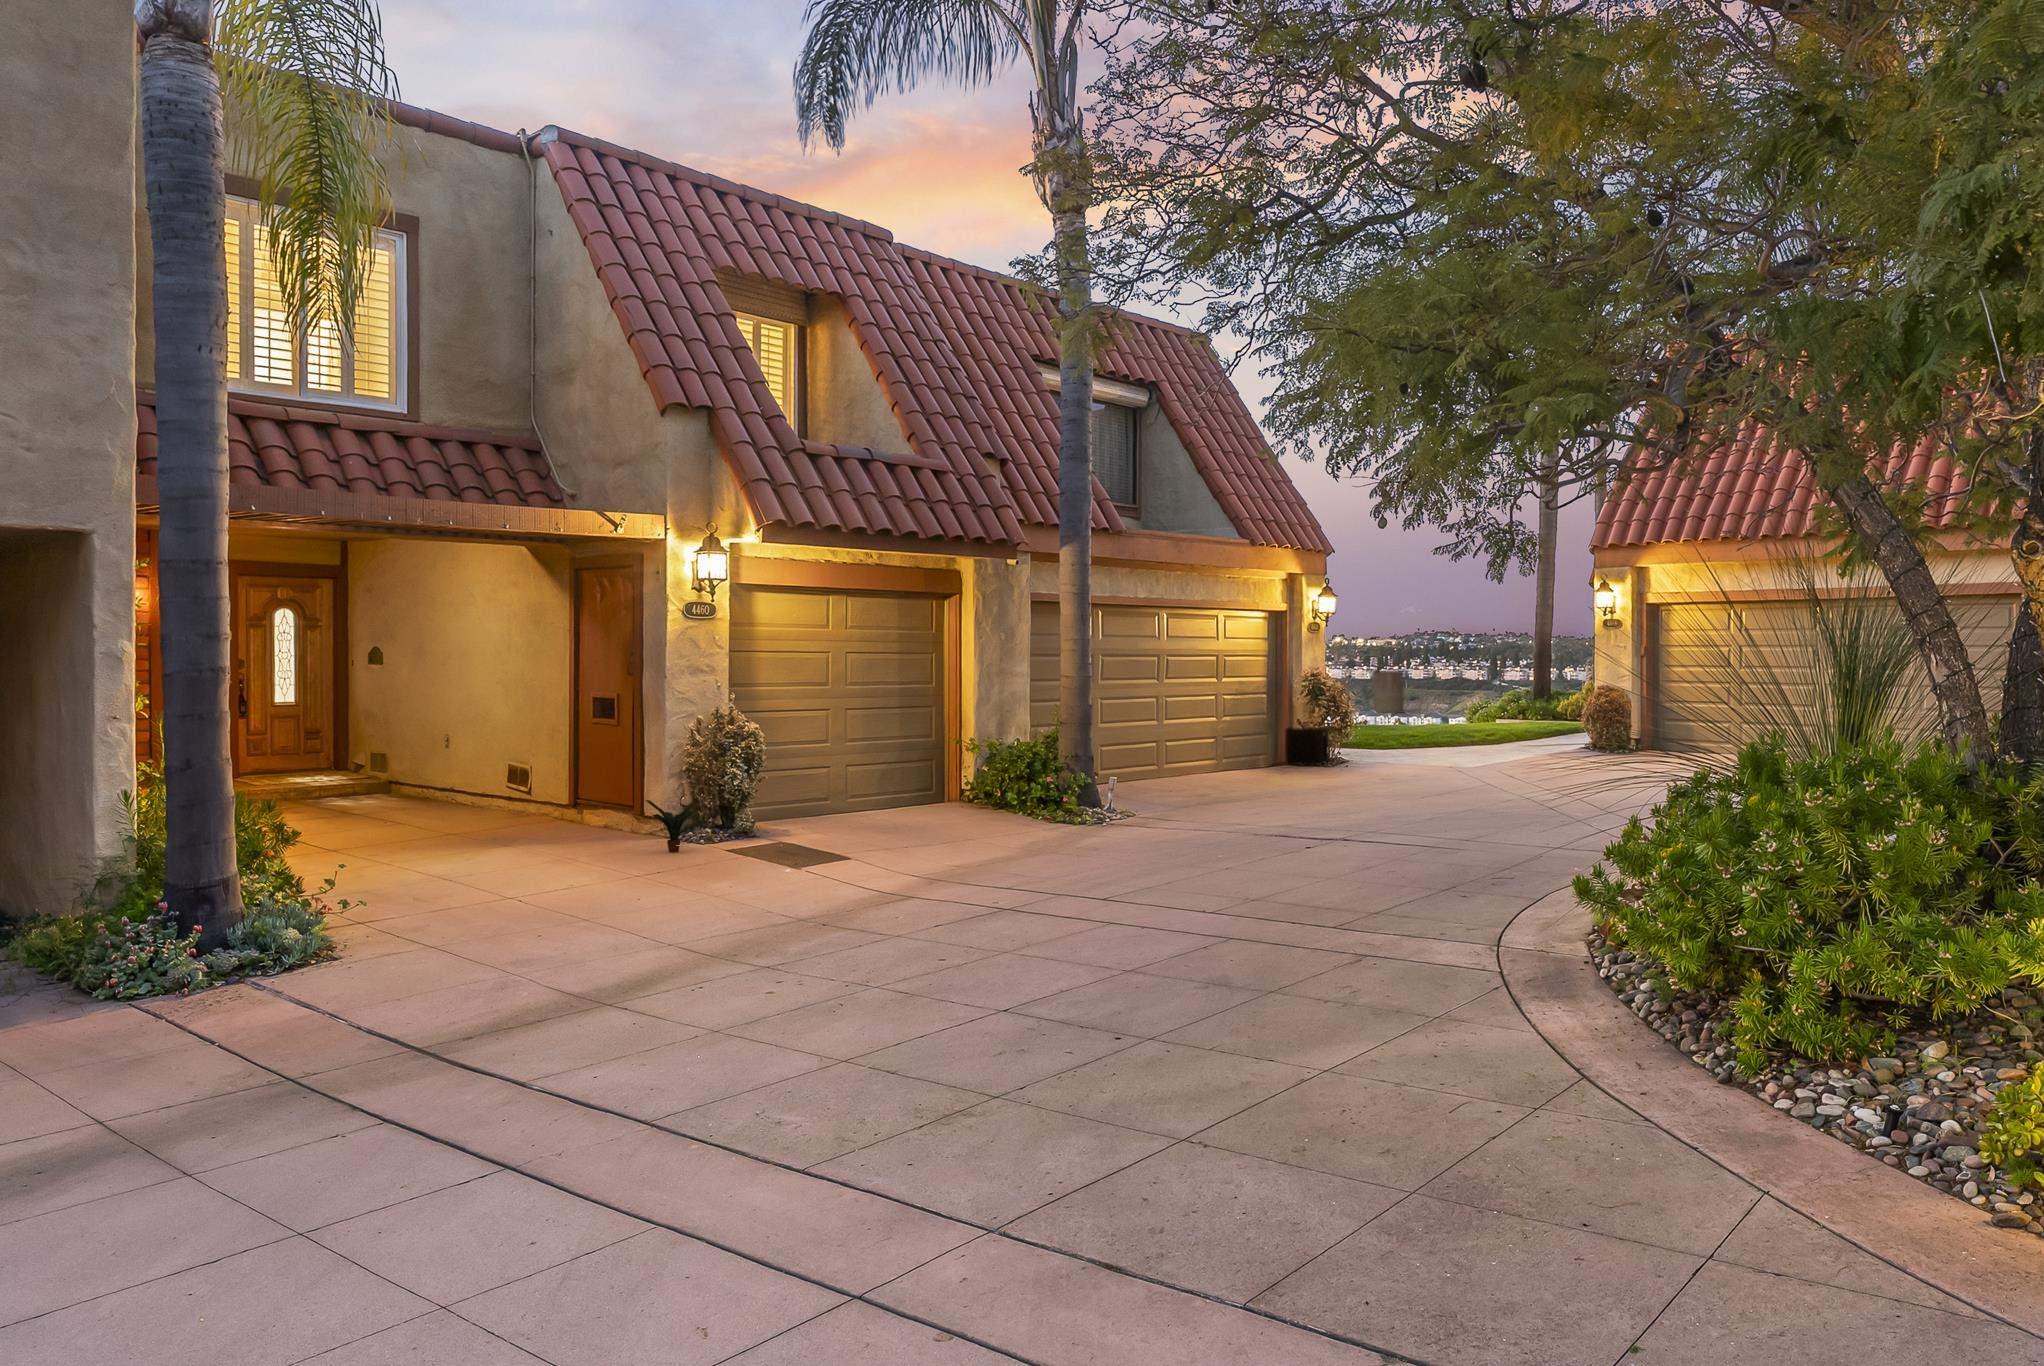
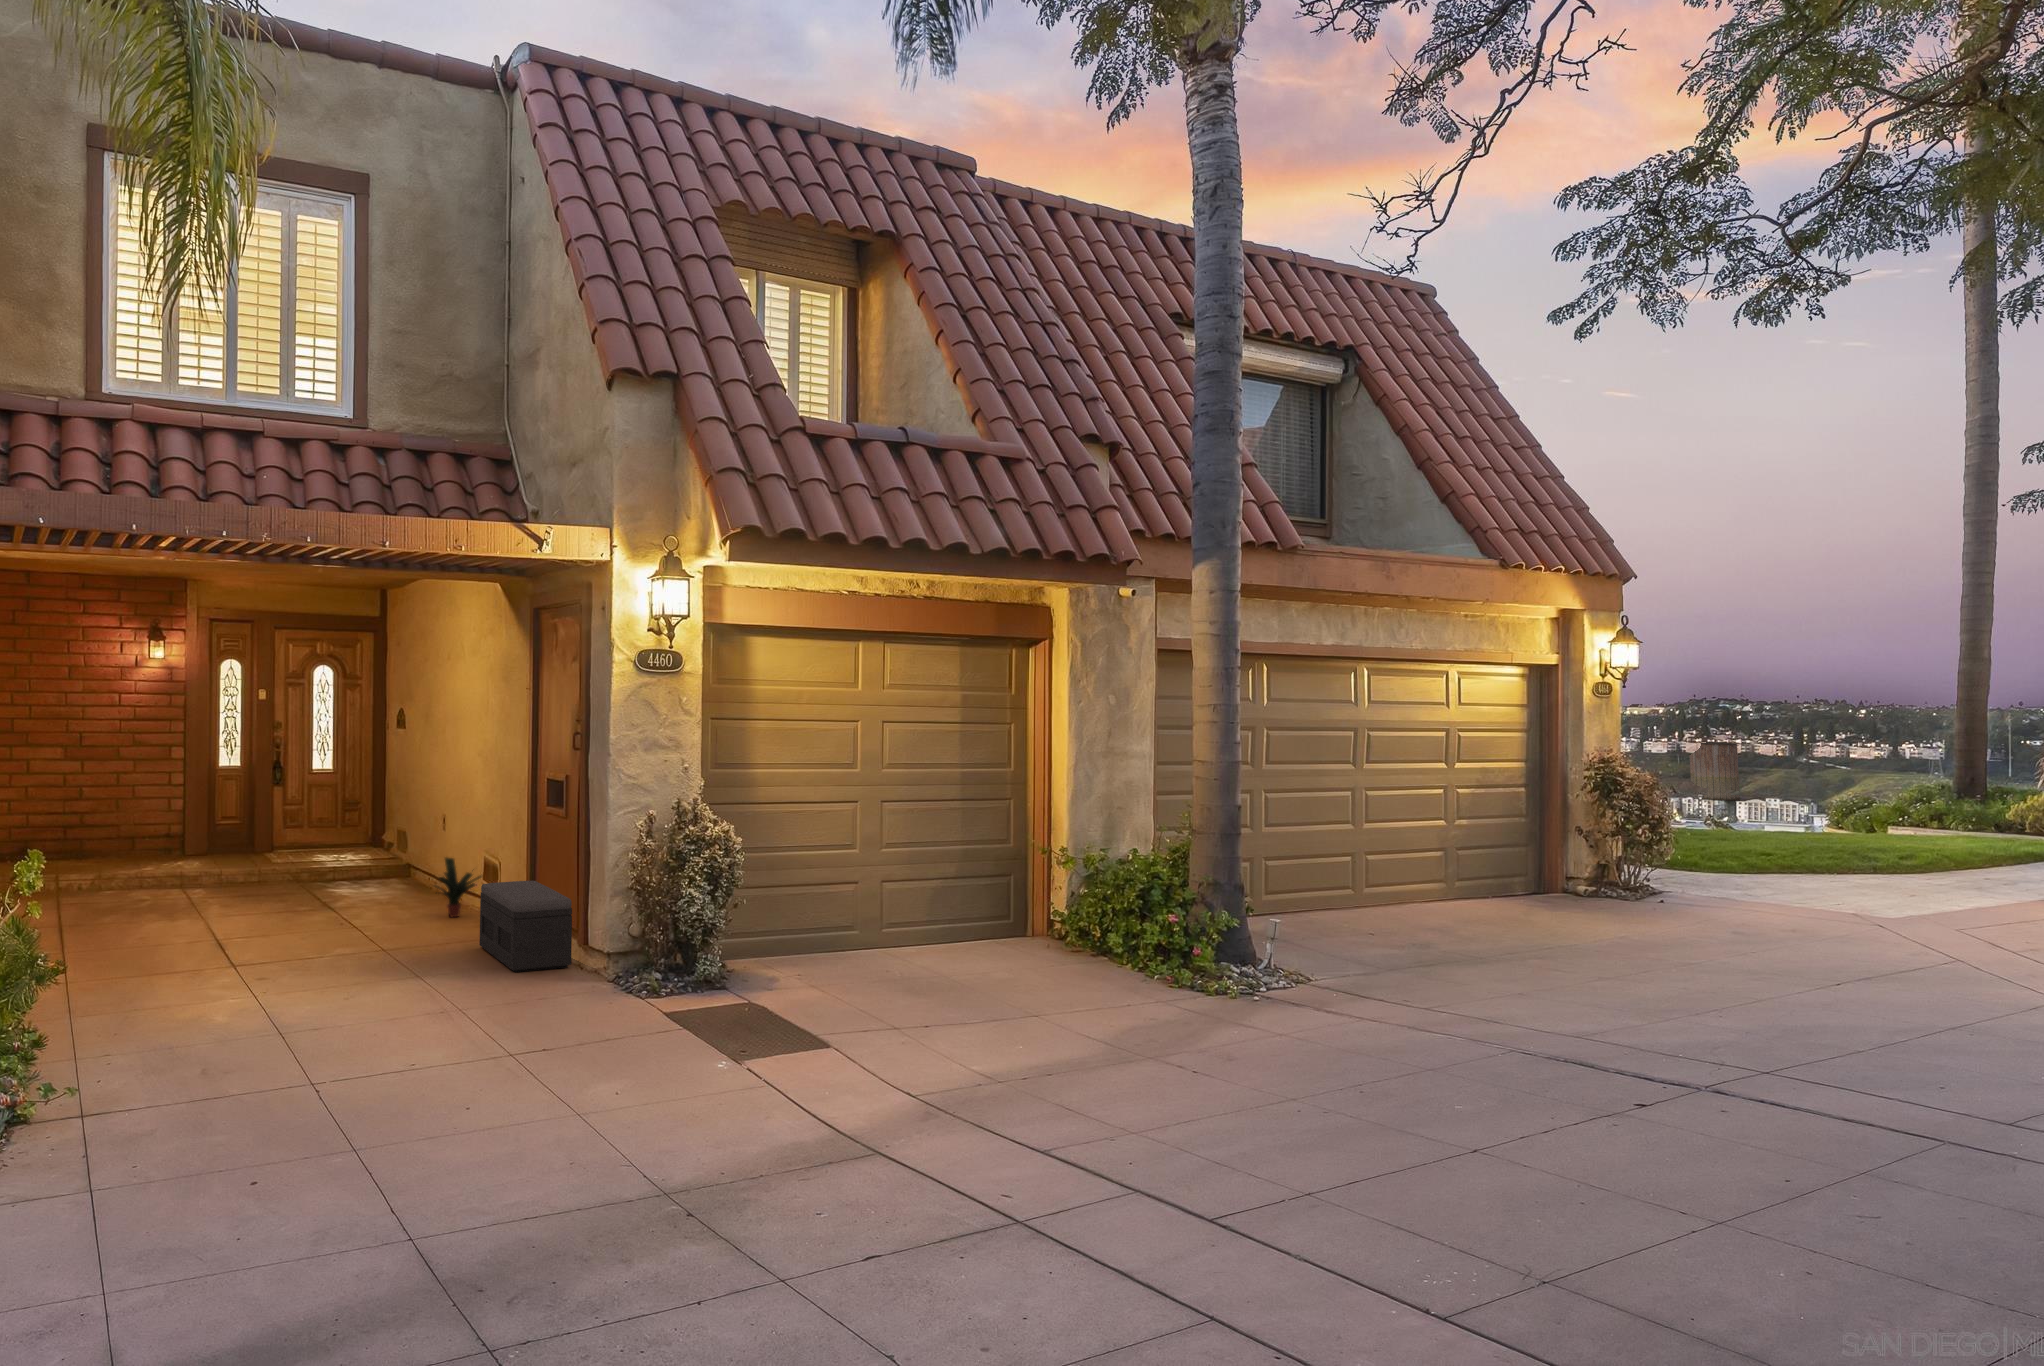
wooden crate: present [1285,727,1329,765] -> none [1561,833,1634,898]
storage bench: none [525,785,620,847] -> present [479,881,572,972]
potted plant: present [645,800,700,852] -> present [435,858,482,917]

